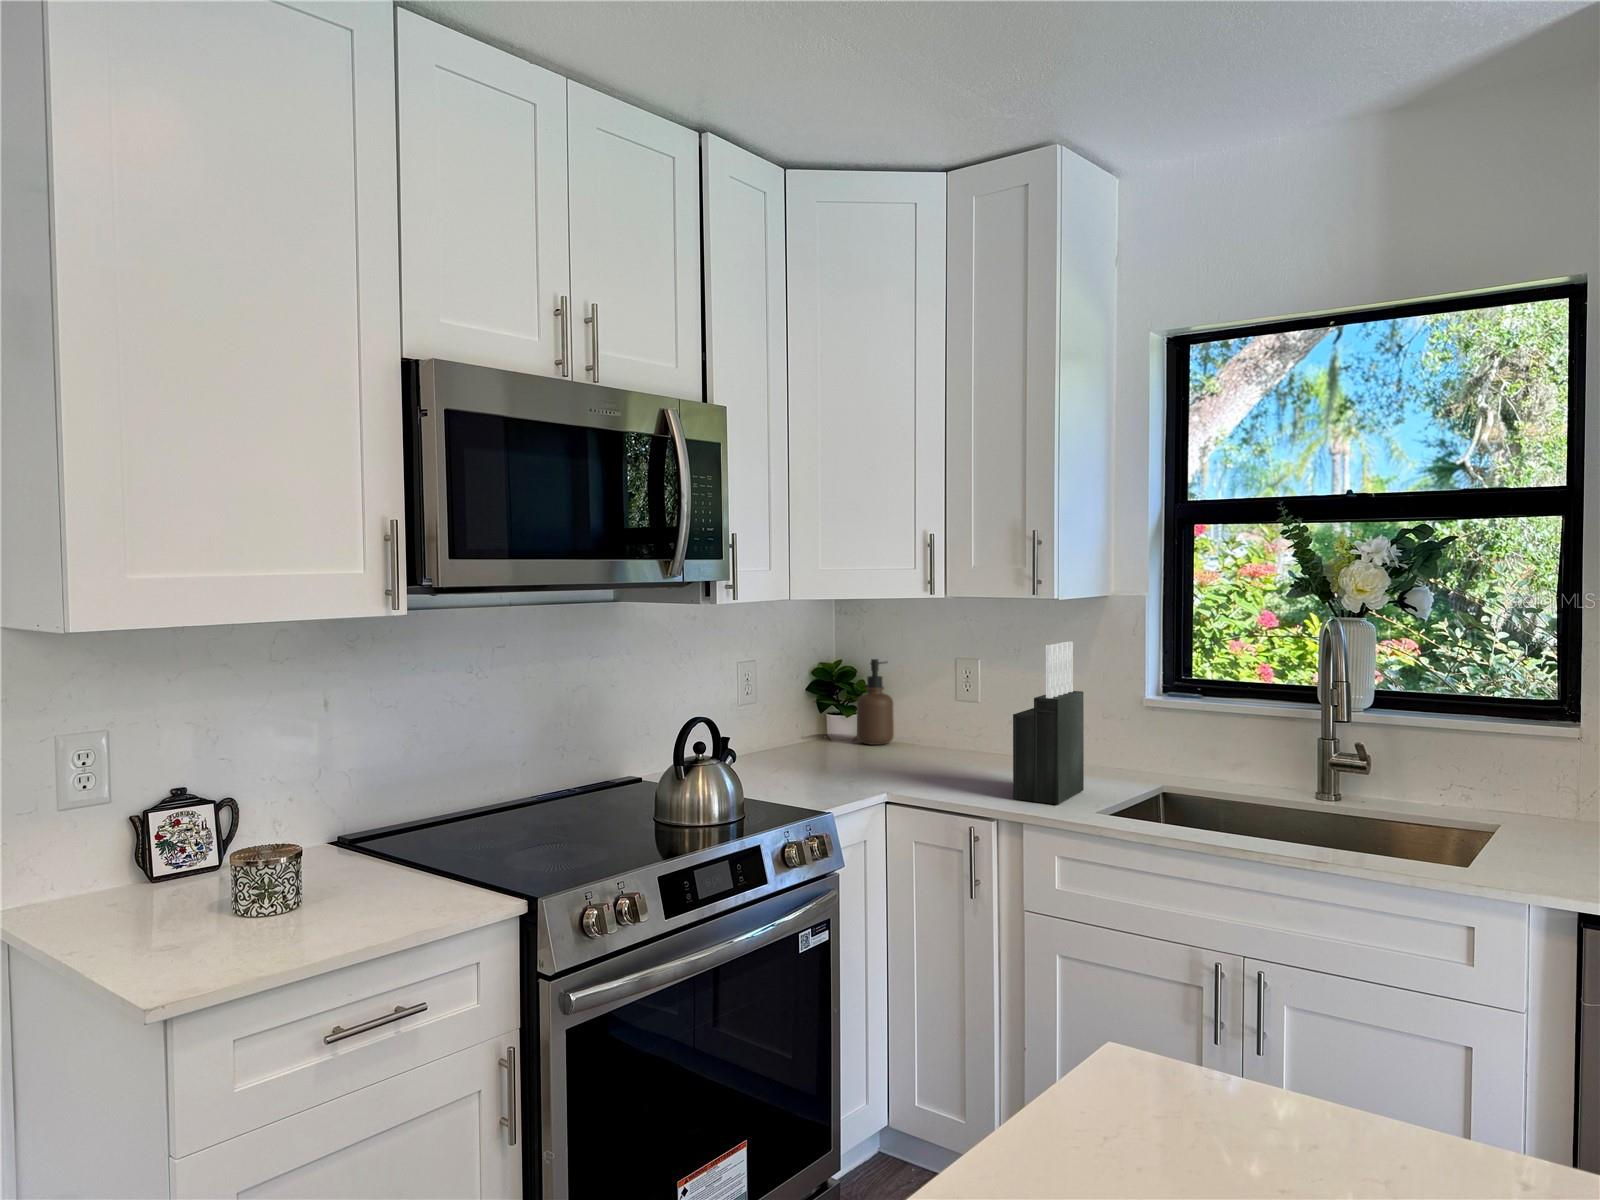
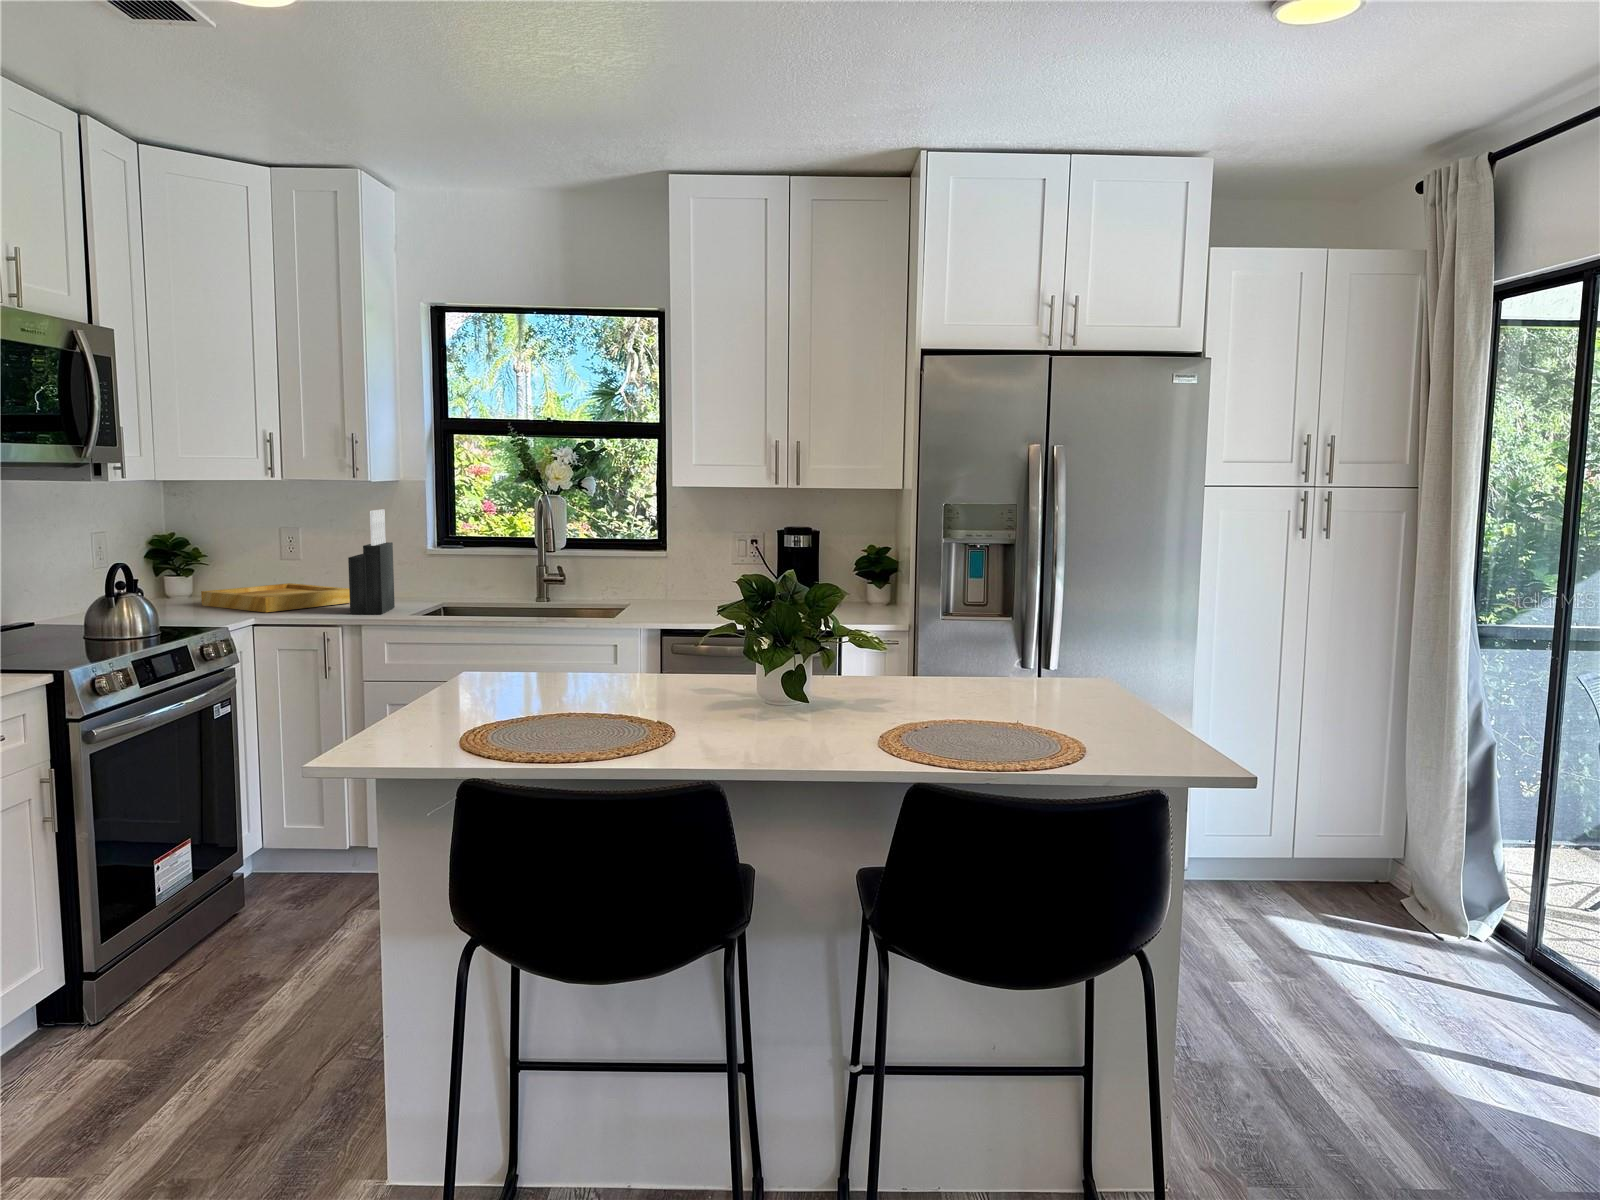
soap dispenser: present [857,659,894,745] -> none [195,530,229,597]
tray: none [849,733,1032,783] -> present [201,583,350,612]

